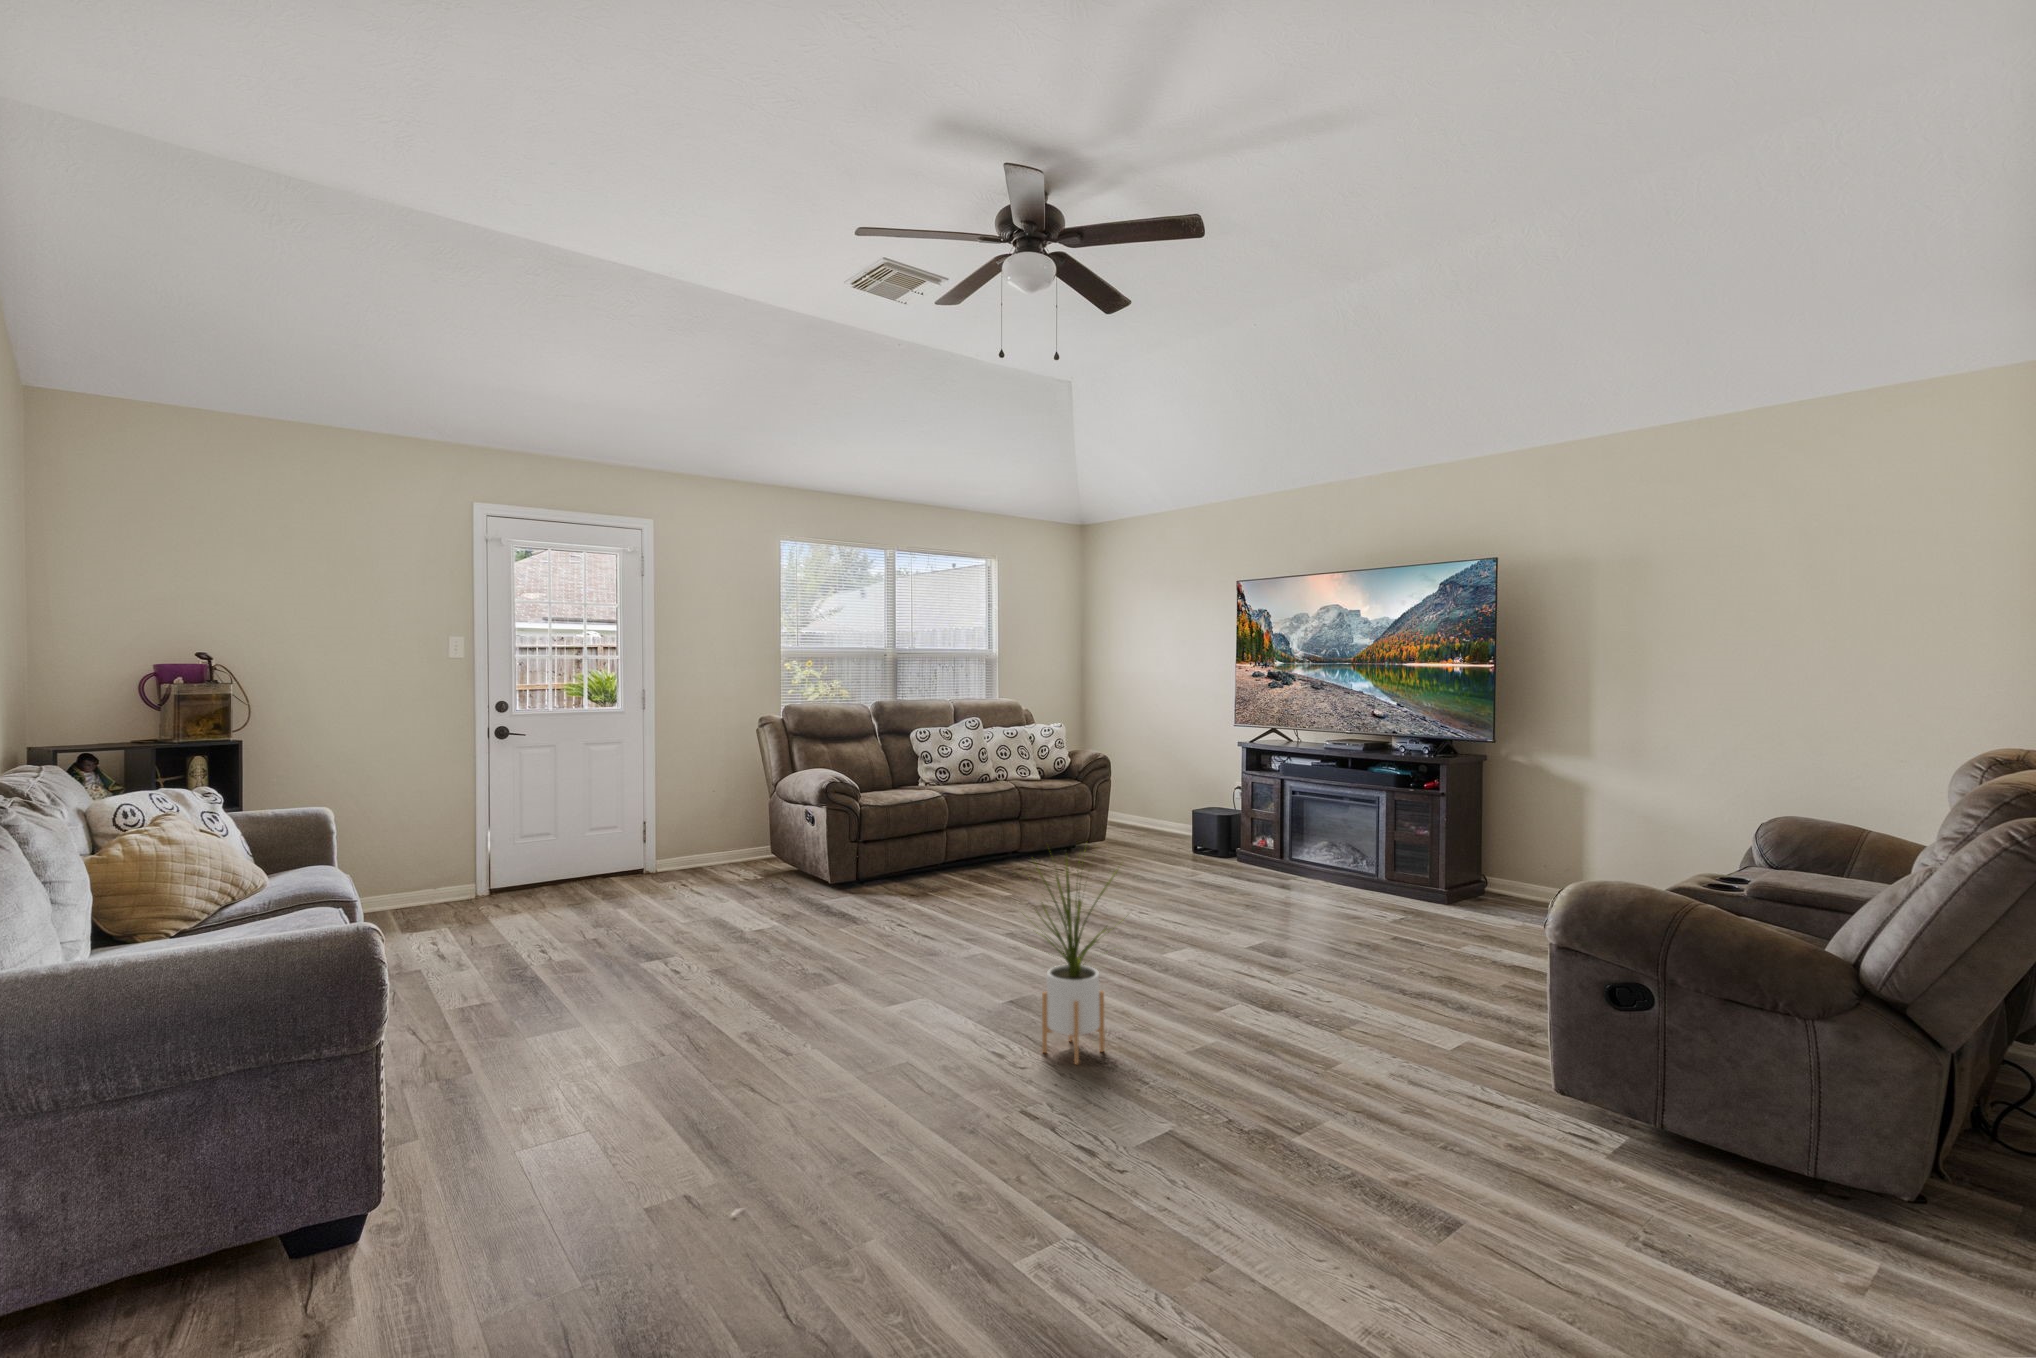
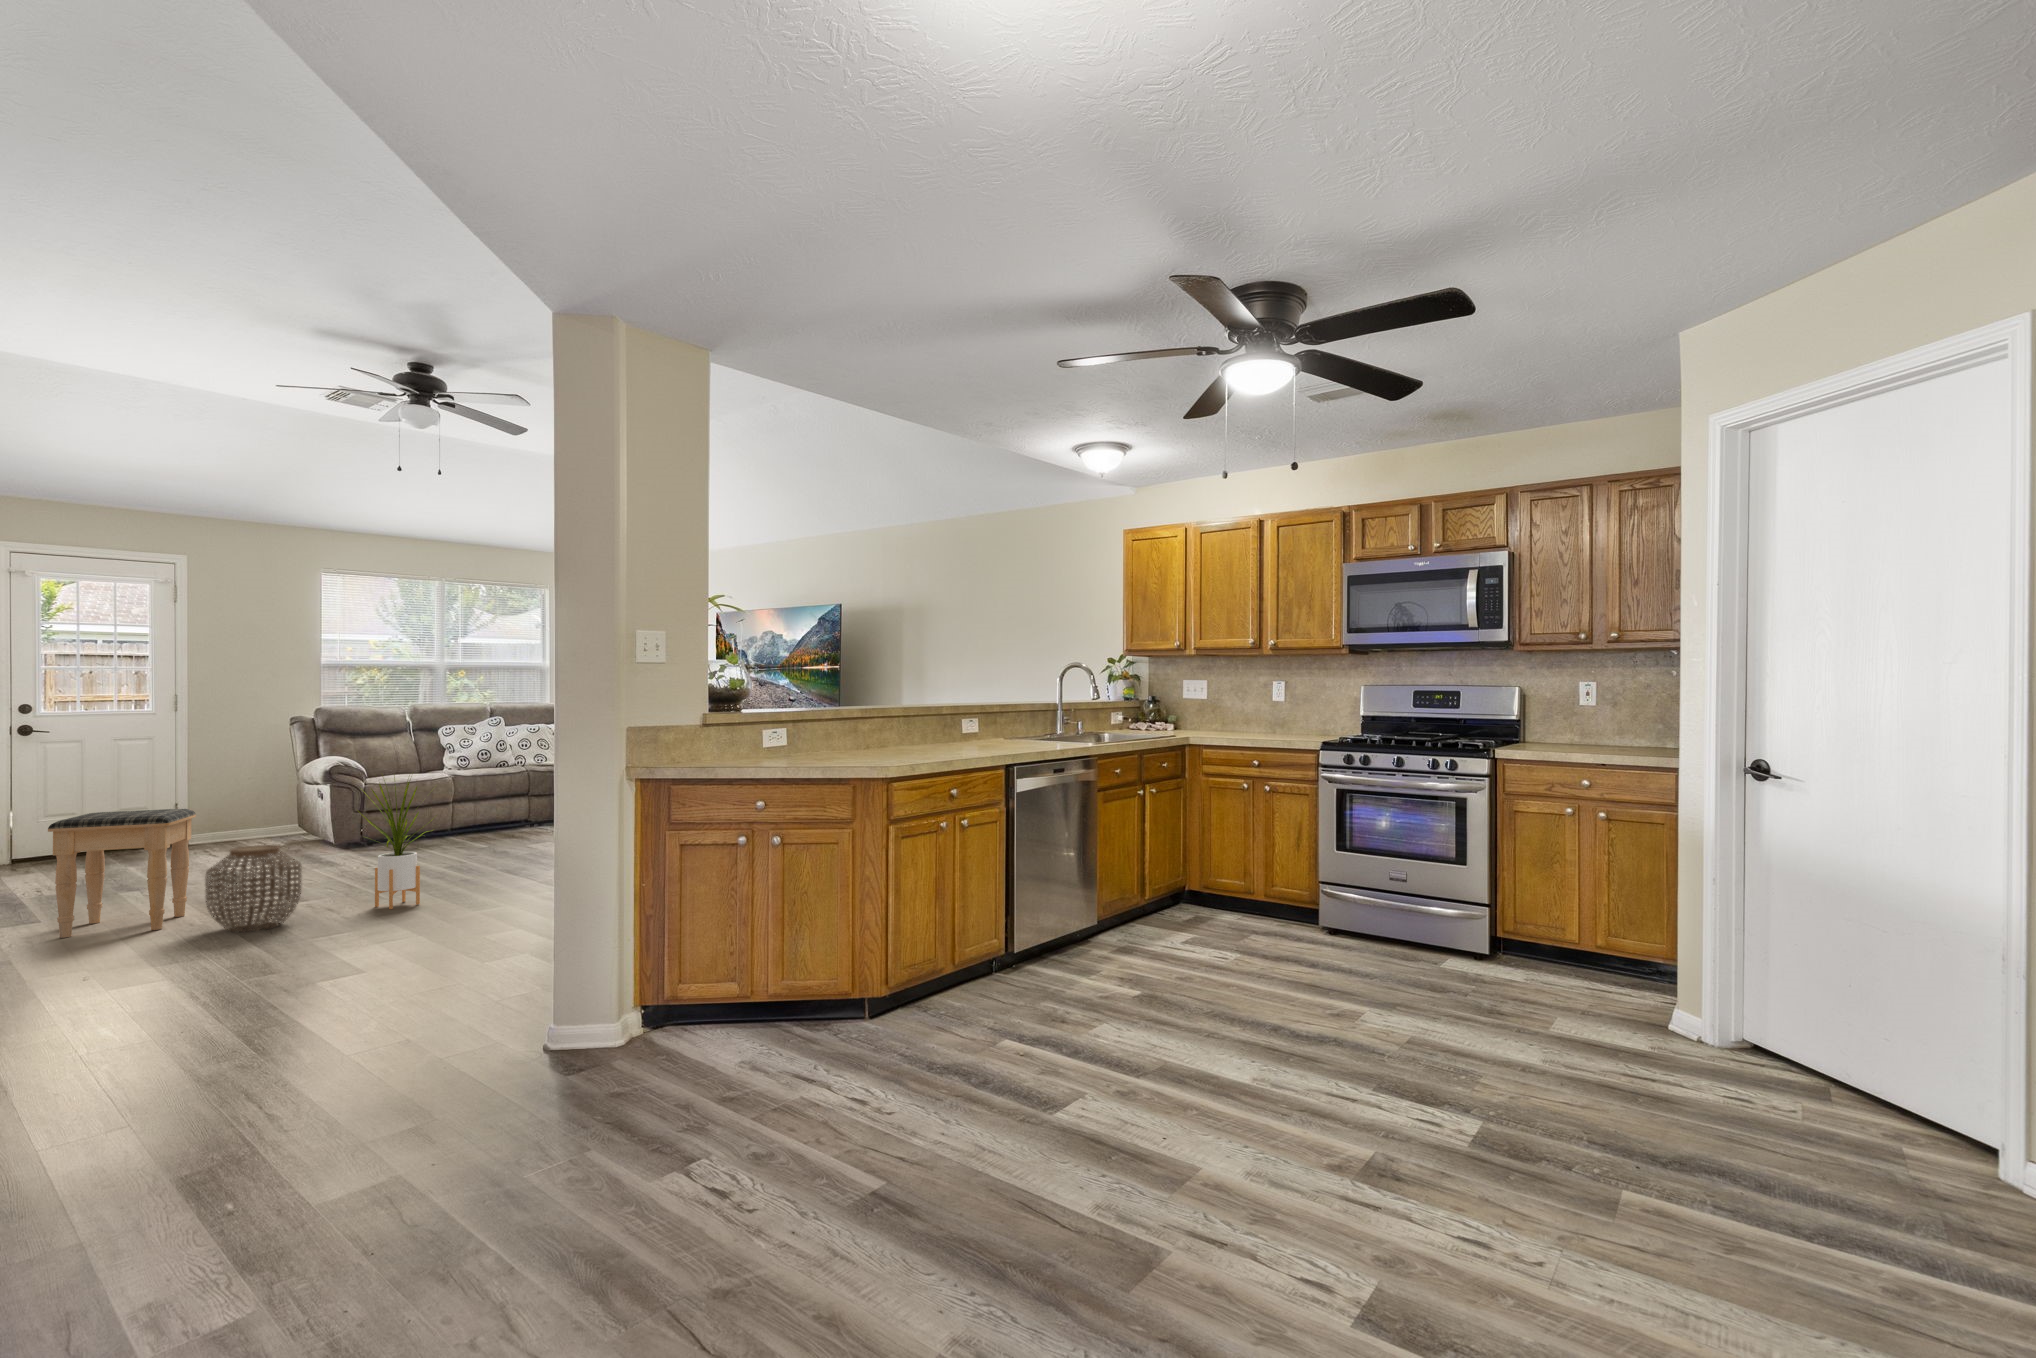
footstool: none [637,893,795,1114] -> present [48,809,196,938]
woven basket: none [859,971,985,1125] -> present [205,845,301,932]

